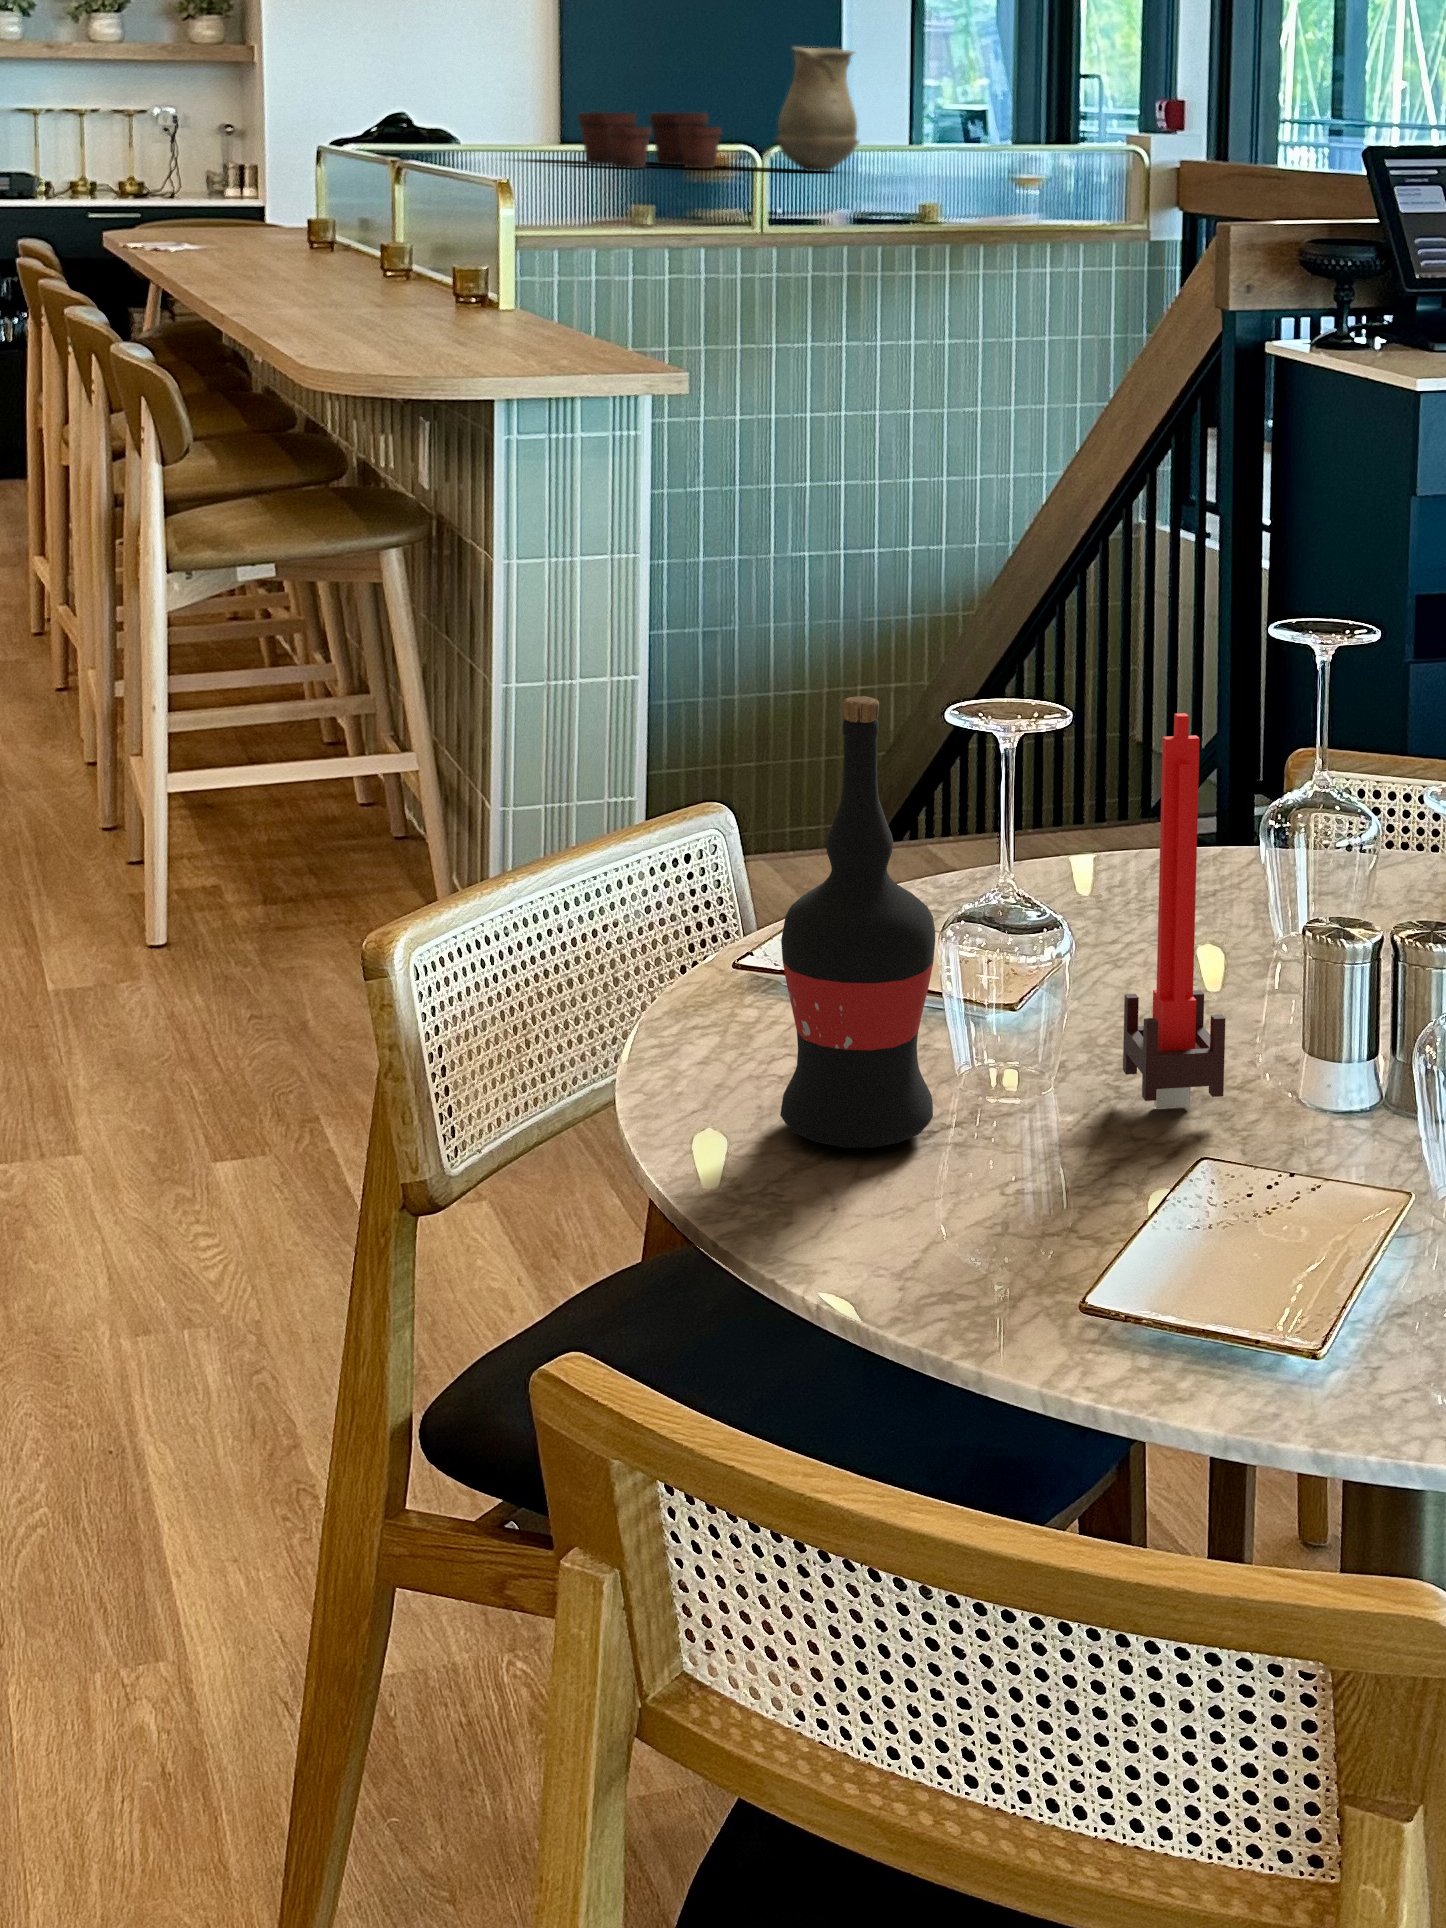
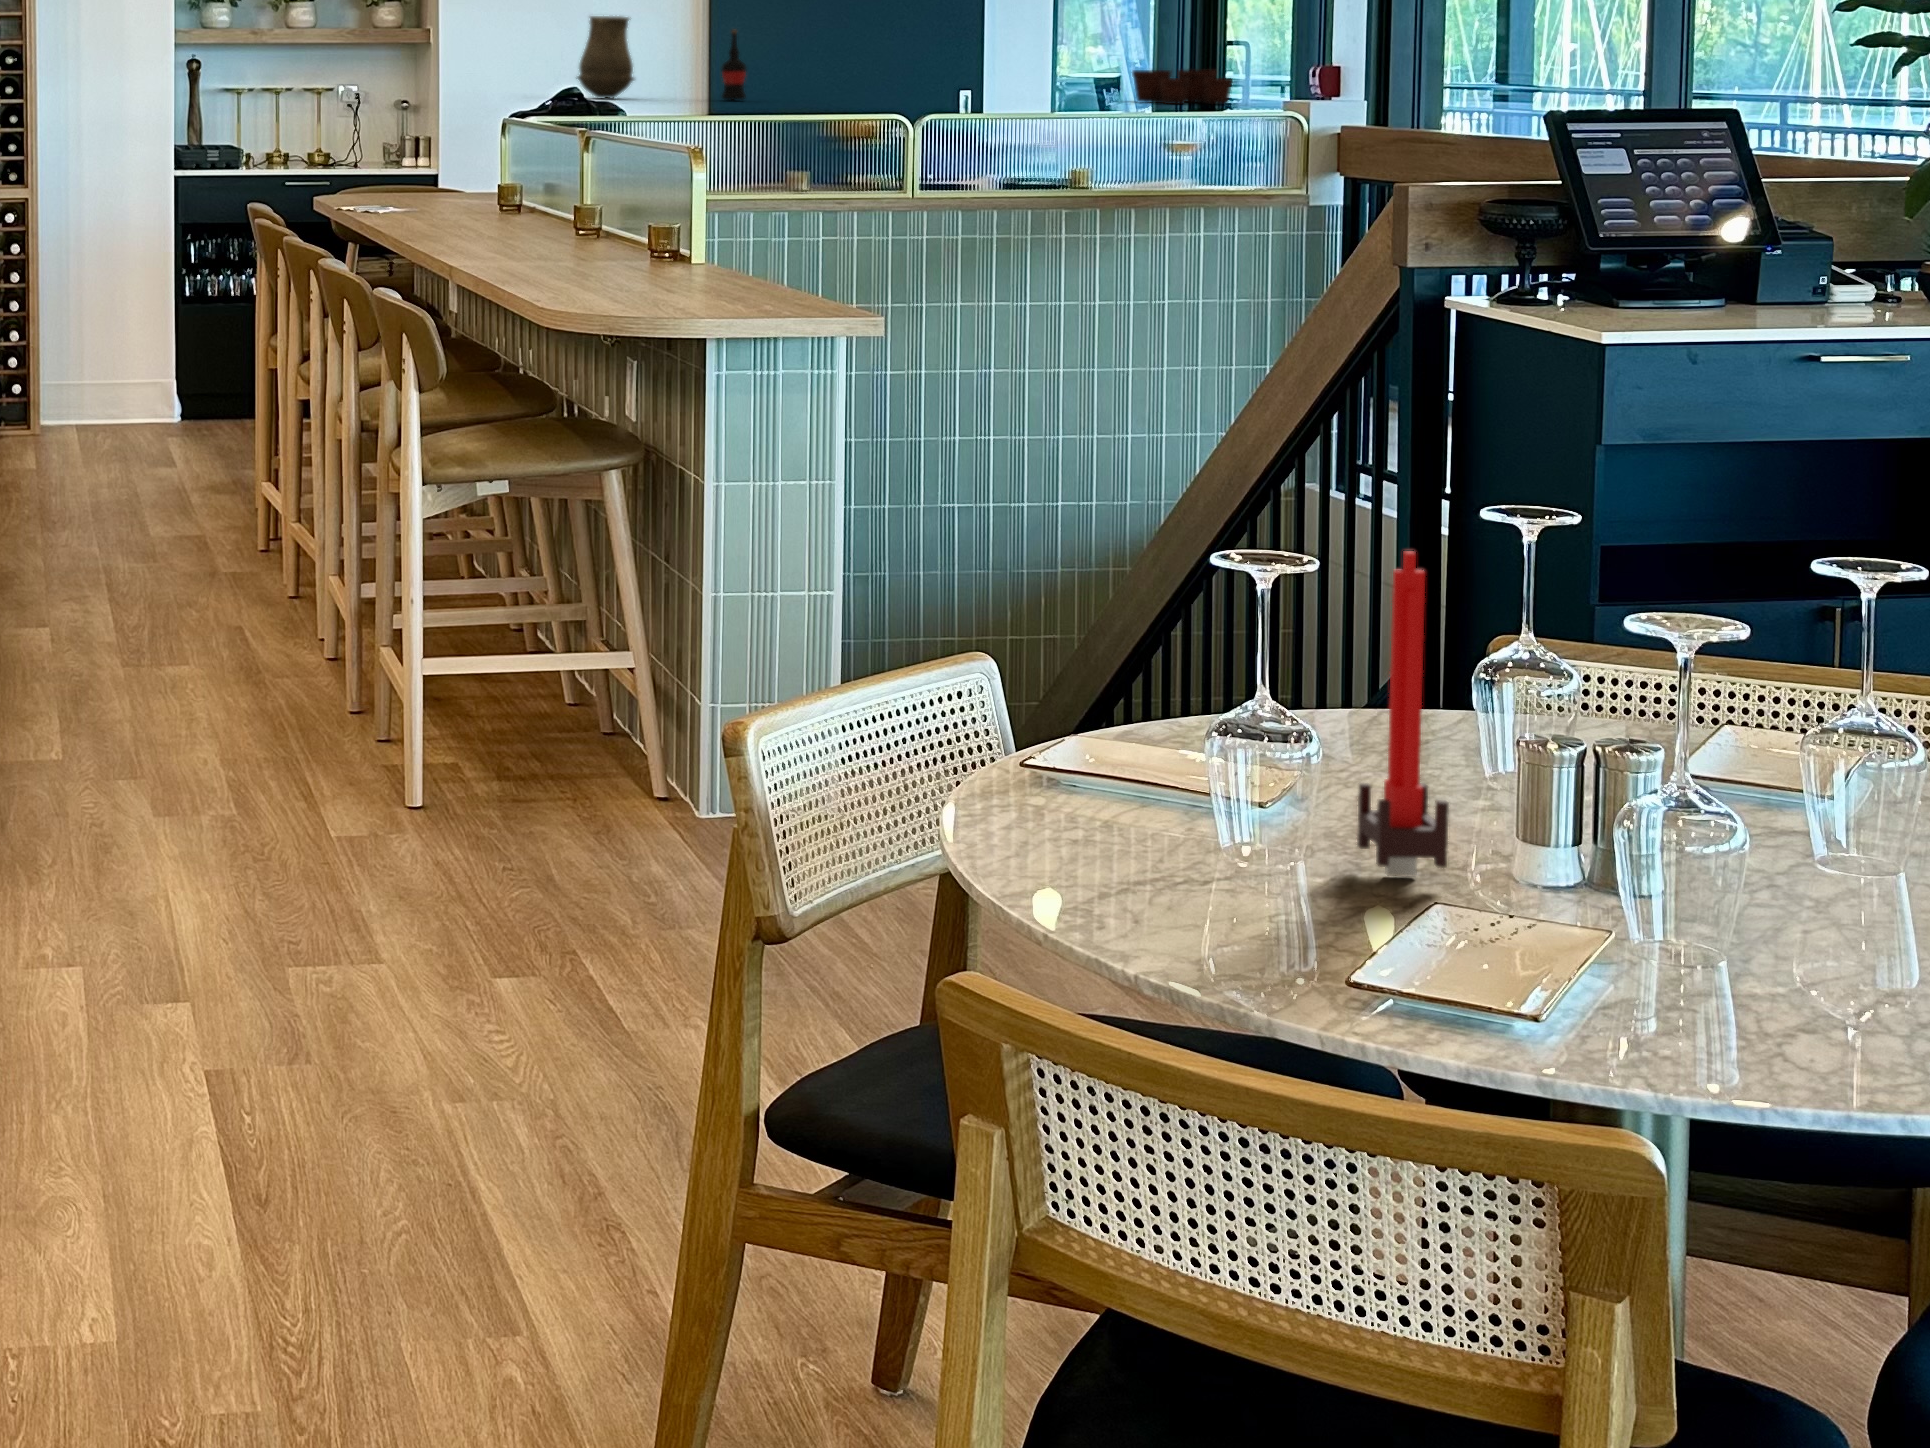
vase: present [775,48,859,171] -> present [577,16,634,98]
flower pot: present [578,112,721,168] -> present [1132,70,1233,104]
wine bottle: present [780,696,935,1148] -> present [722,30,746,100]

